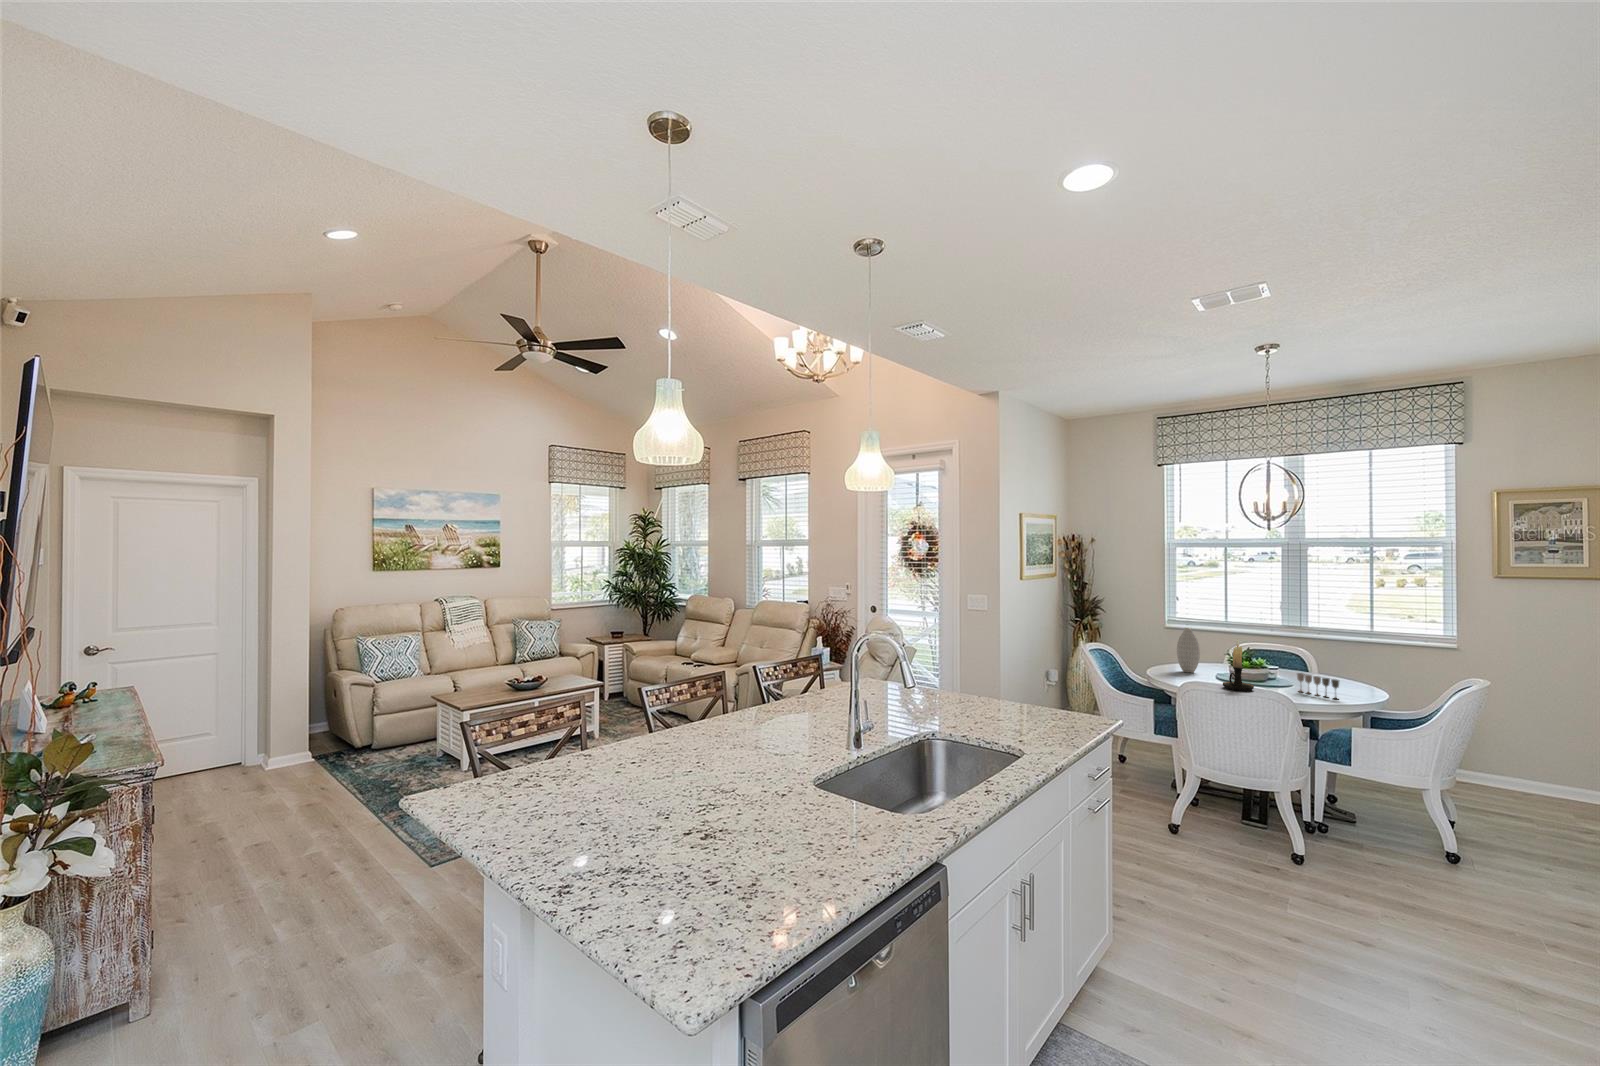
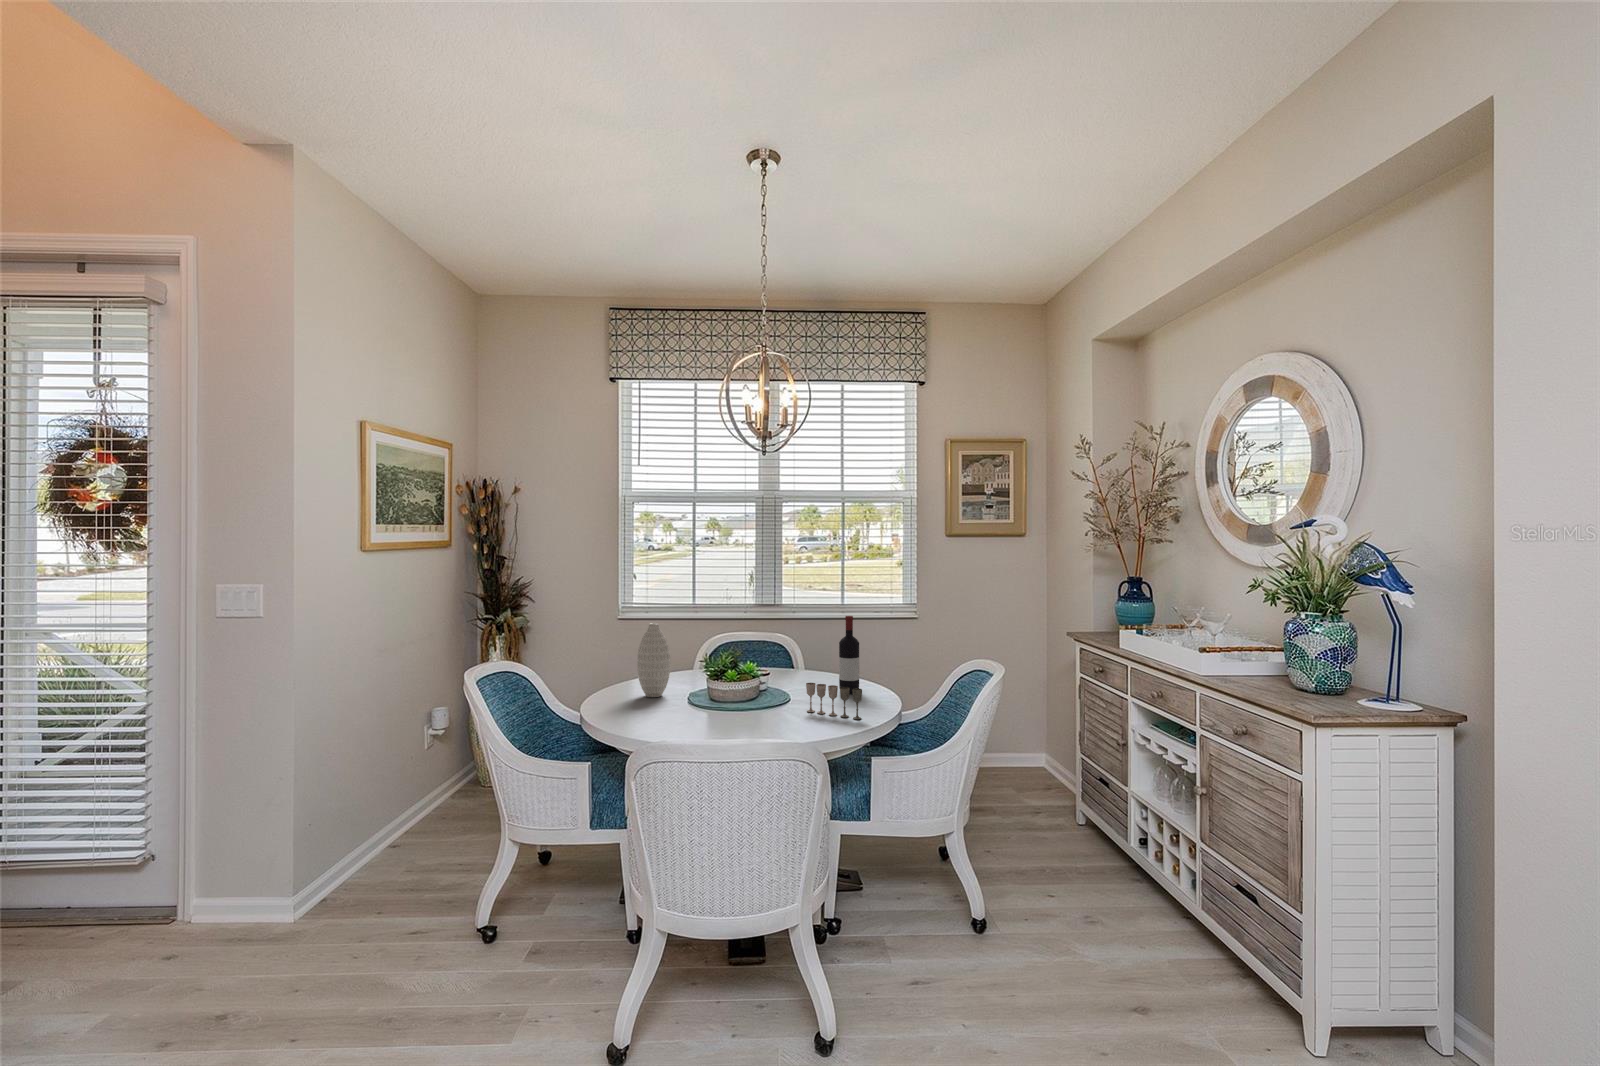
wine bottle: none [1333,634,1352,689] -> present [839,616,859,693]
candle holder: present [1223,640,1254,691] -> none [710,639,754,729]

